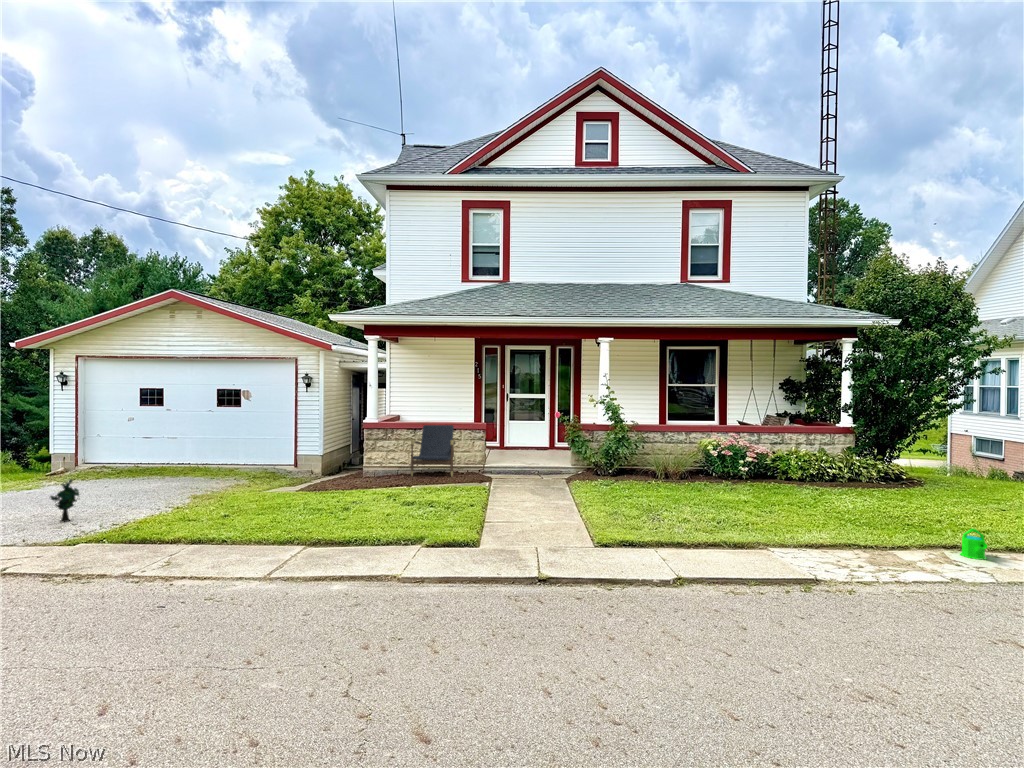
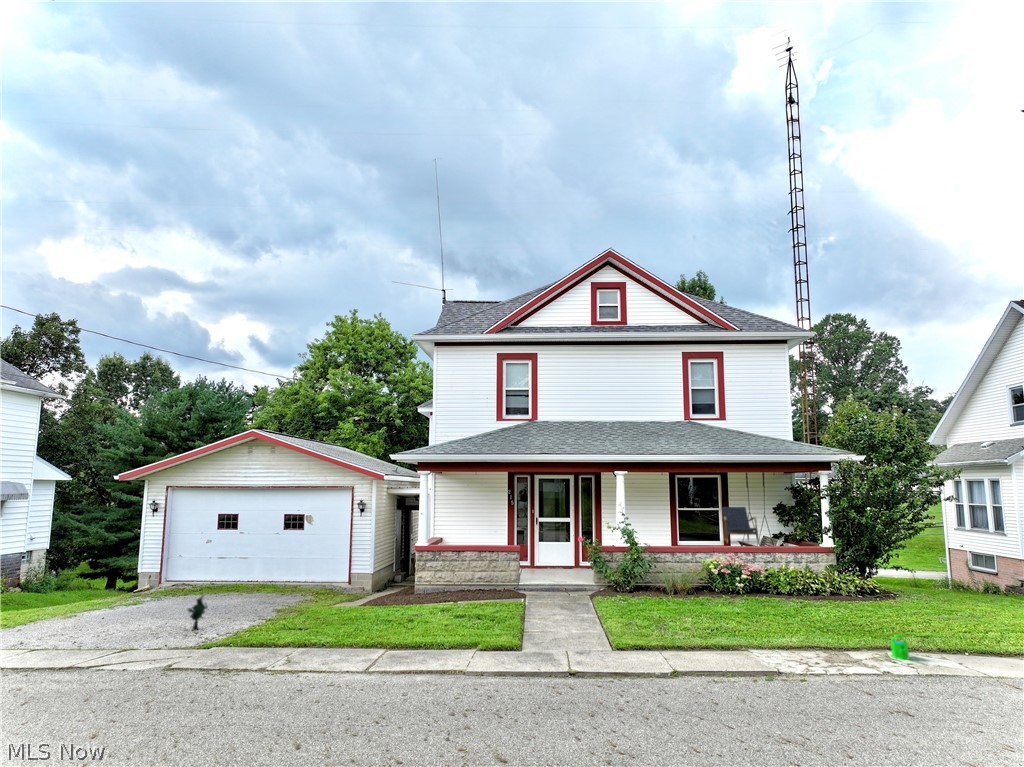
lounge chair: present [411,425,456,477] -> present [722,507,759,543]

